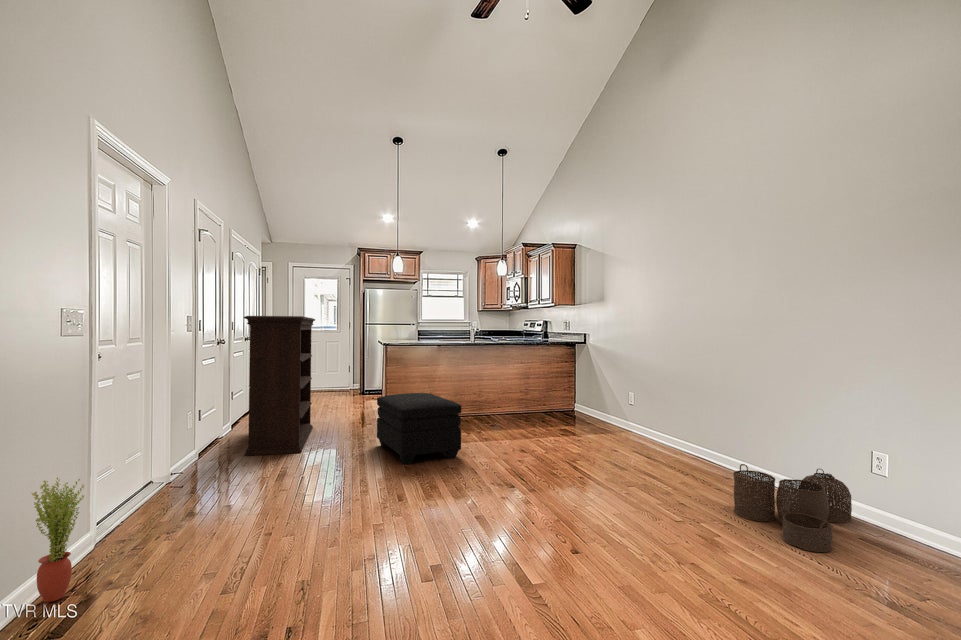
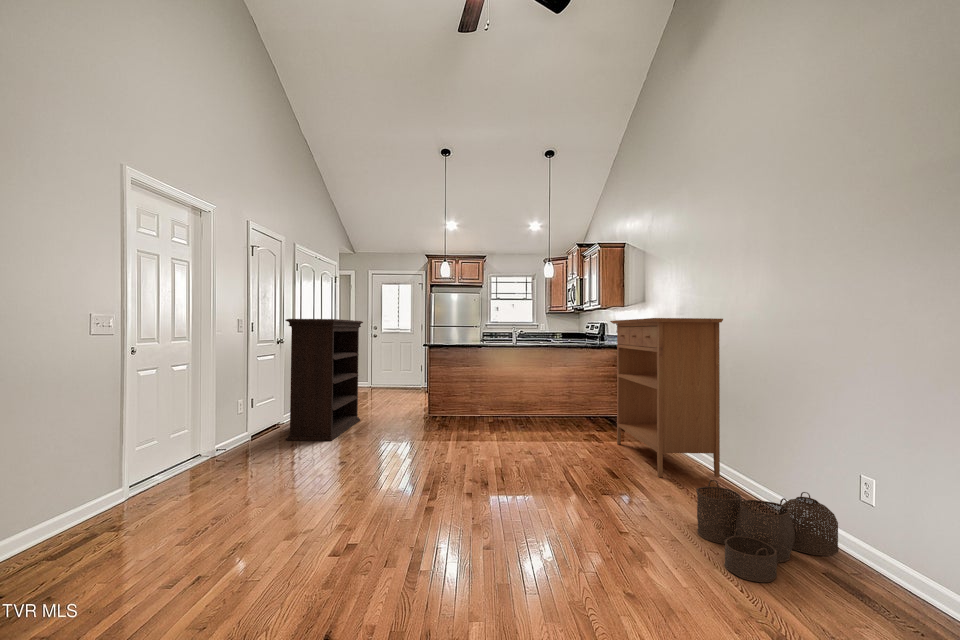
console table: none [585,316,710,465] -> present [610,318,723,477]
ottoman: present [377,393,461,464] -> none [400,392,466,457]
potted plant: present [31,478,84,602] -> none [55,441,98,534]

